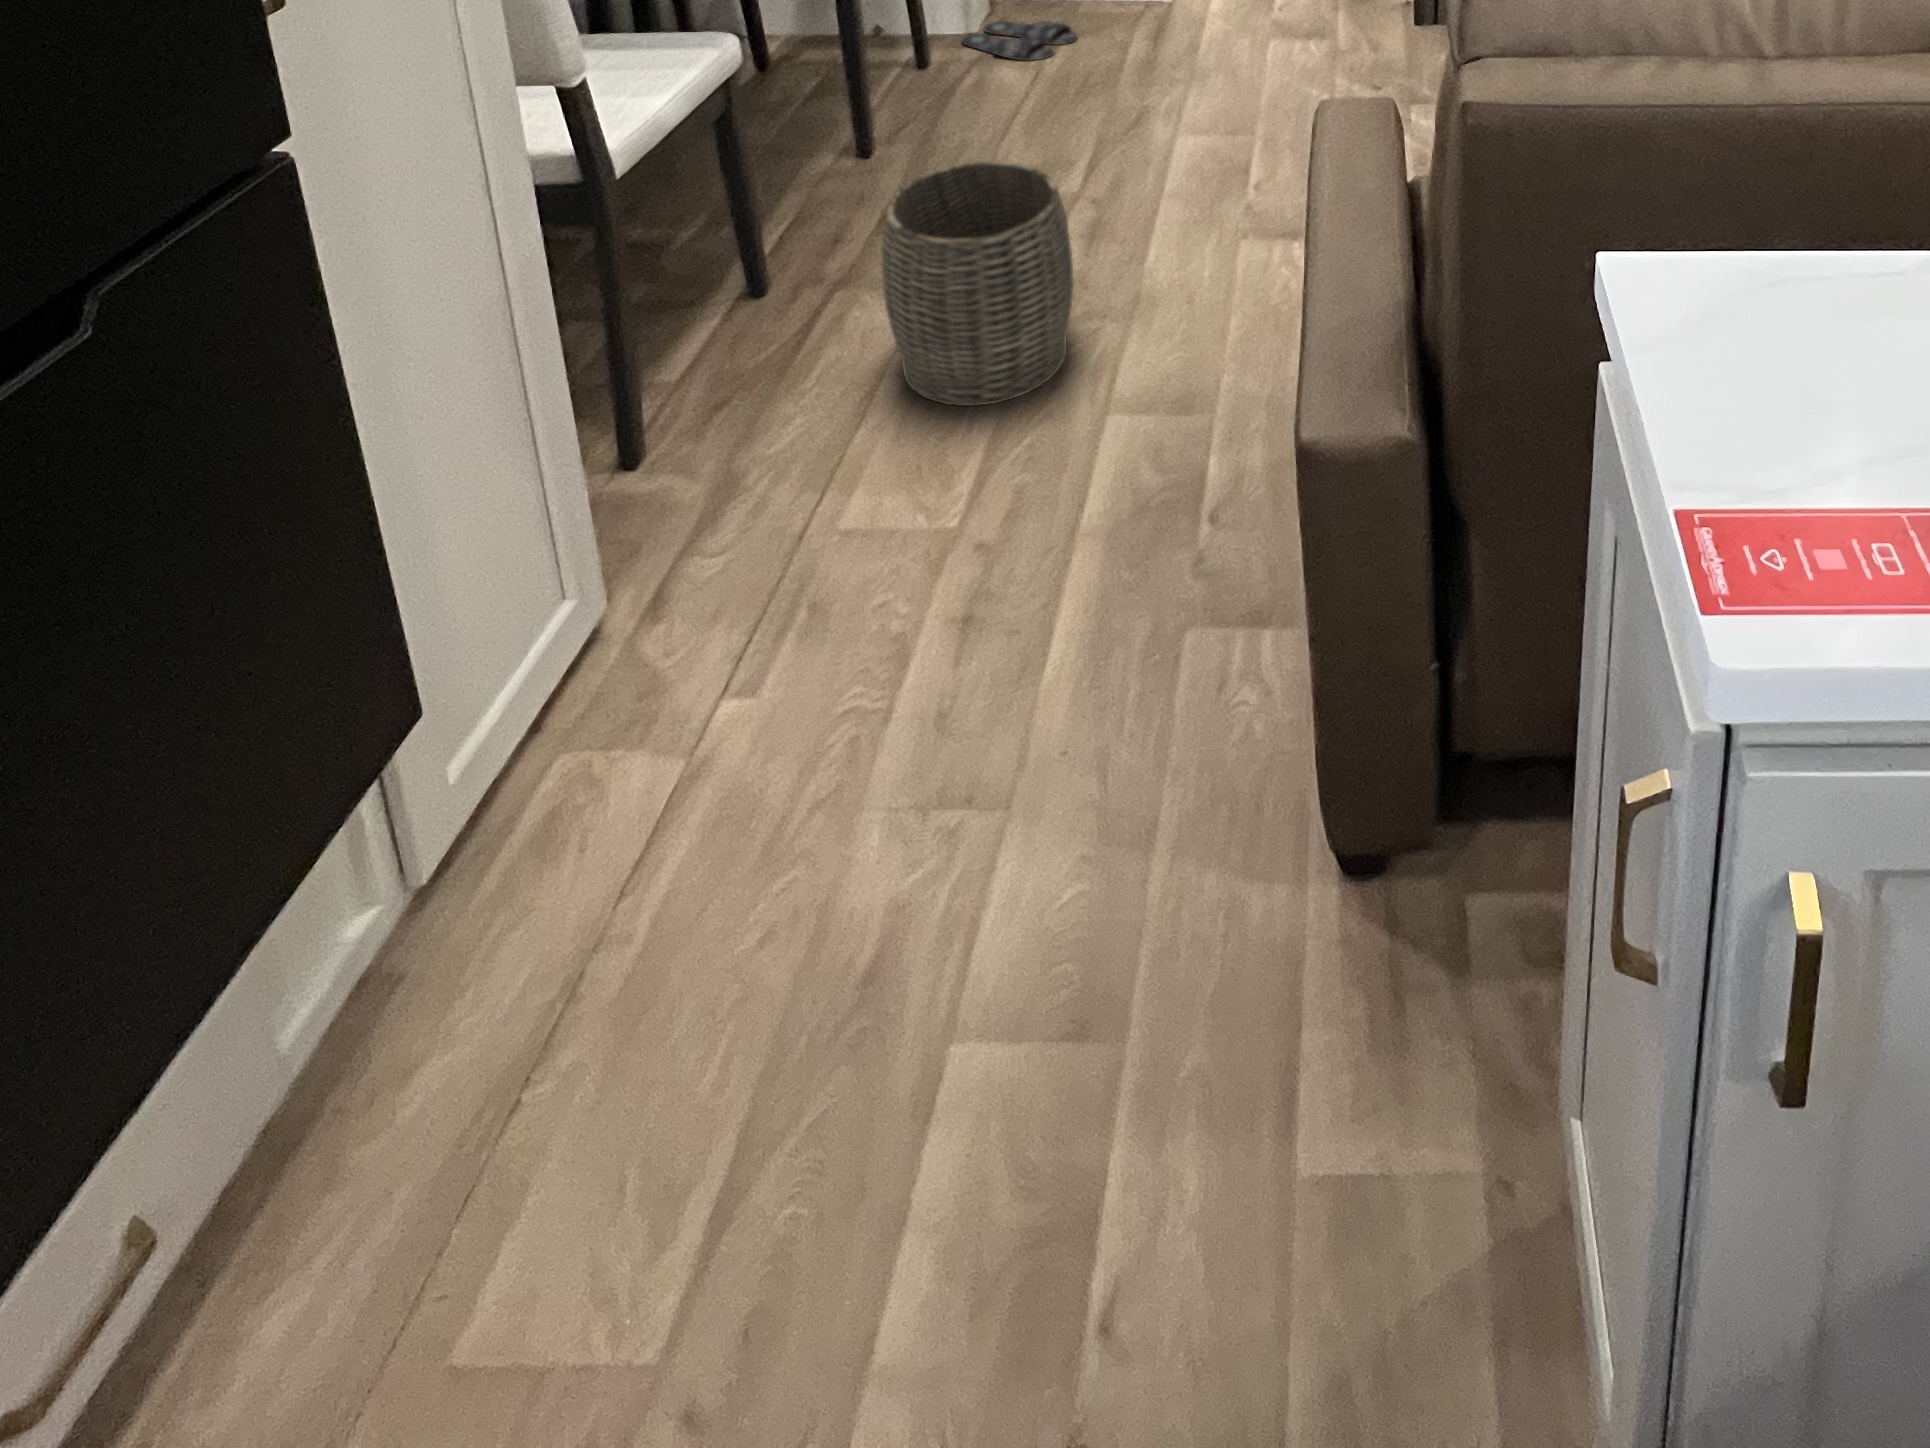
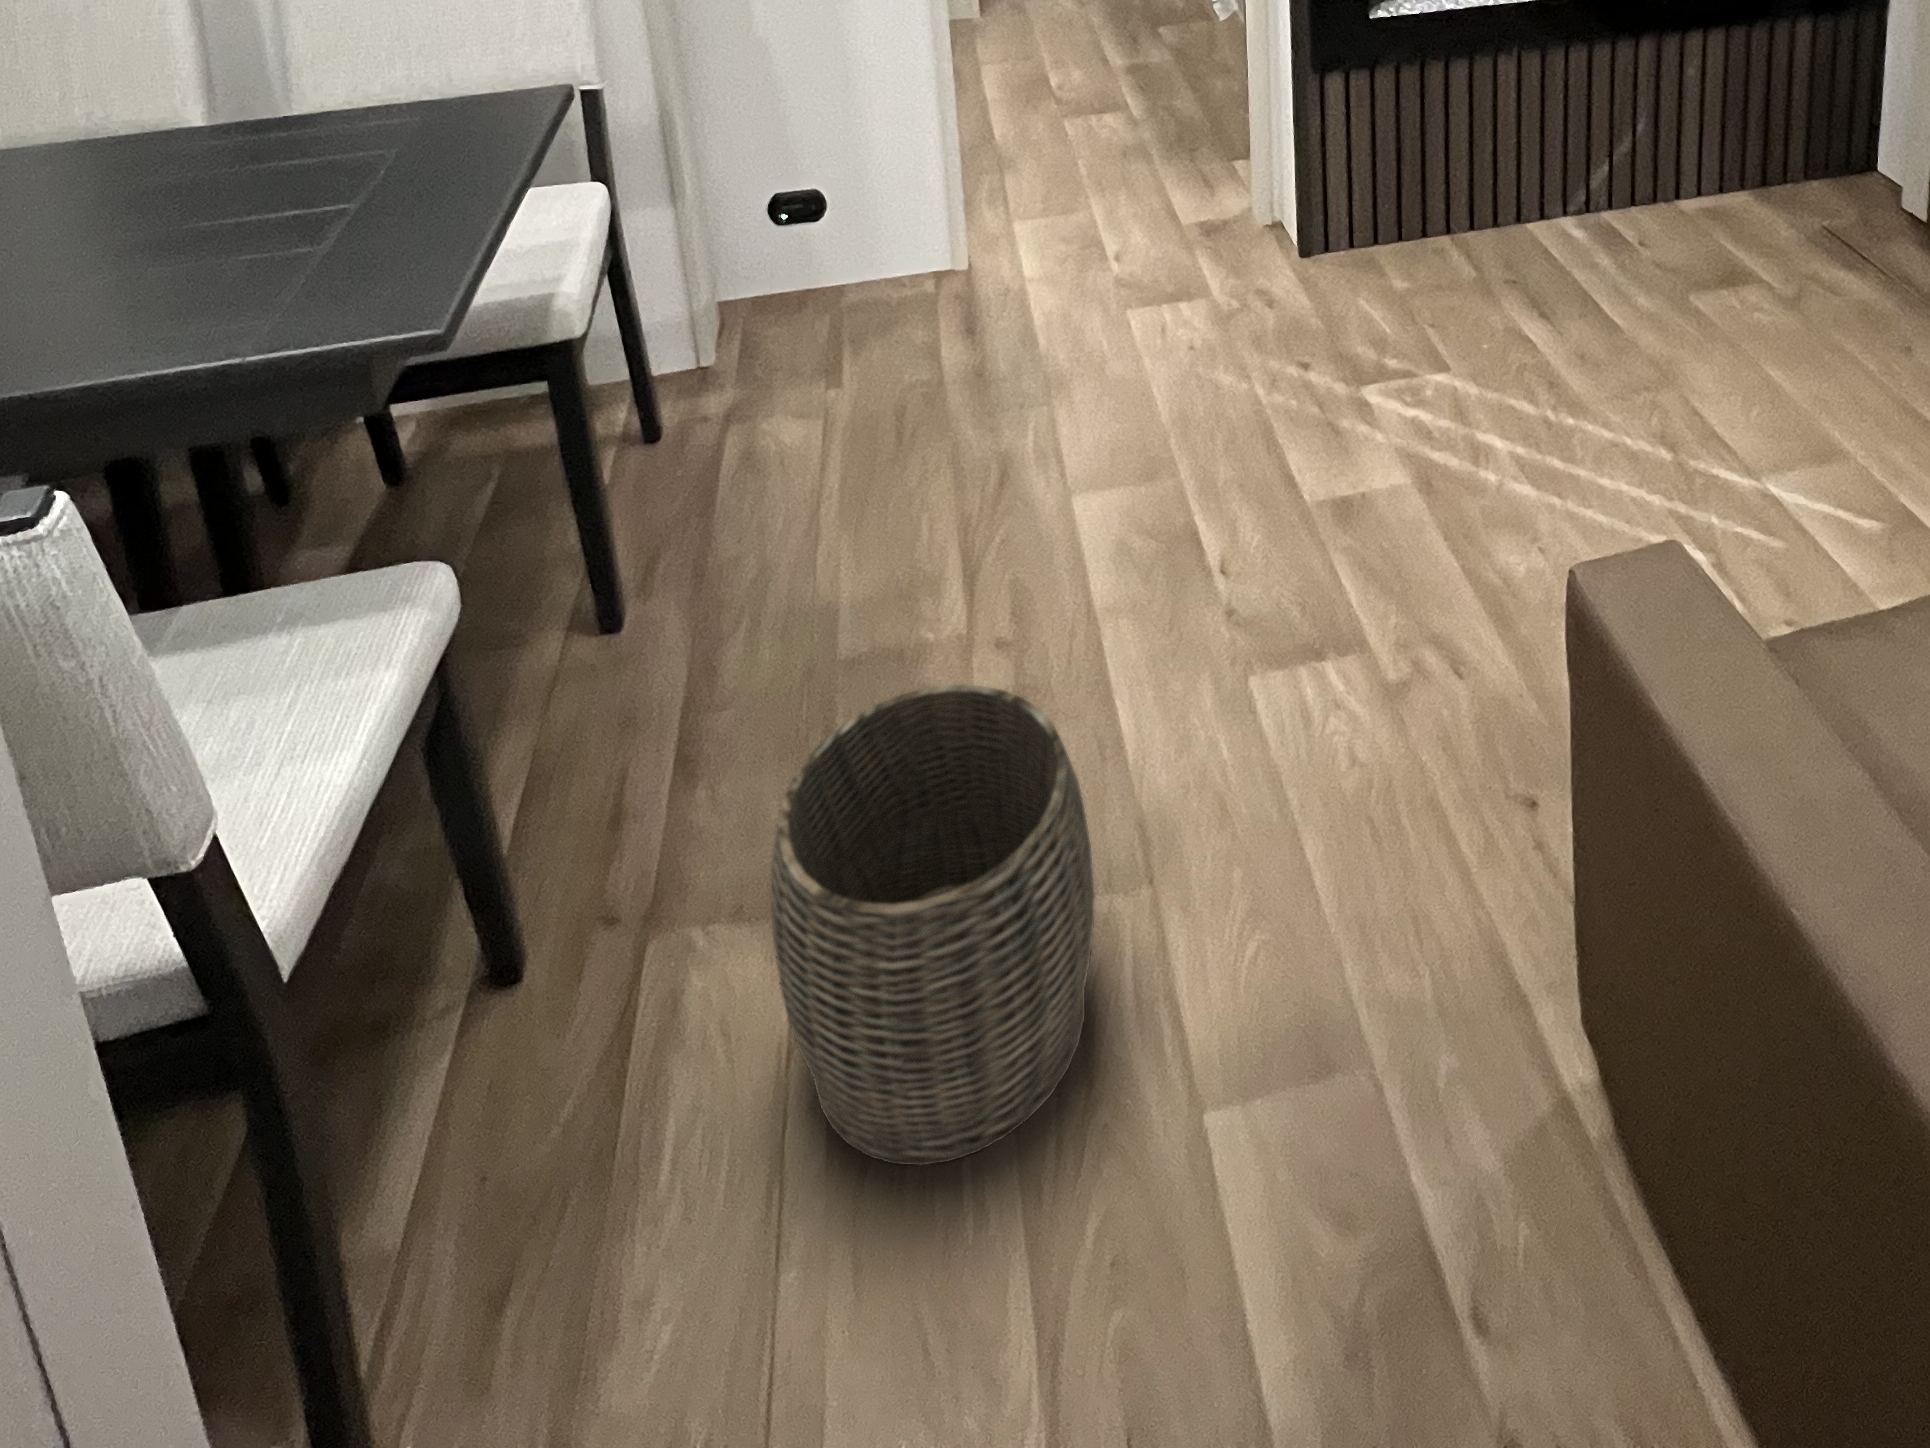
slippers: present [962,21,1077,61] -> none [698,325,865,399]

